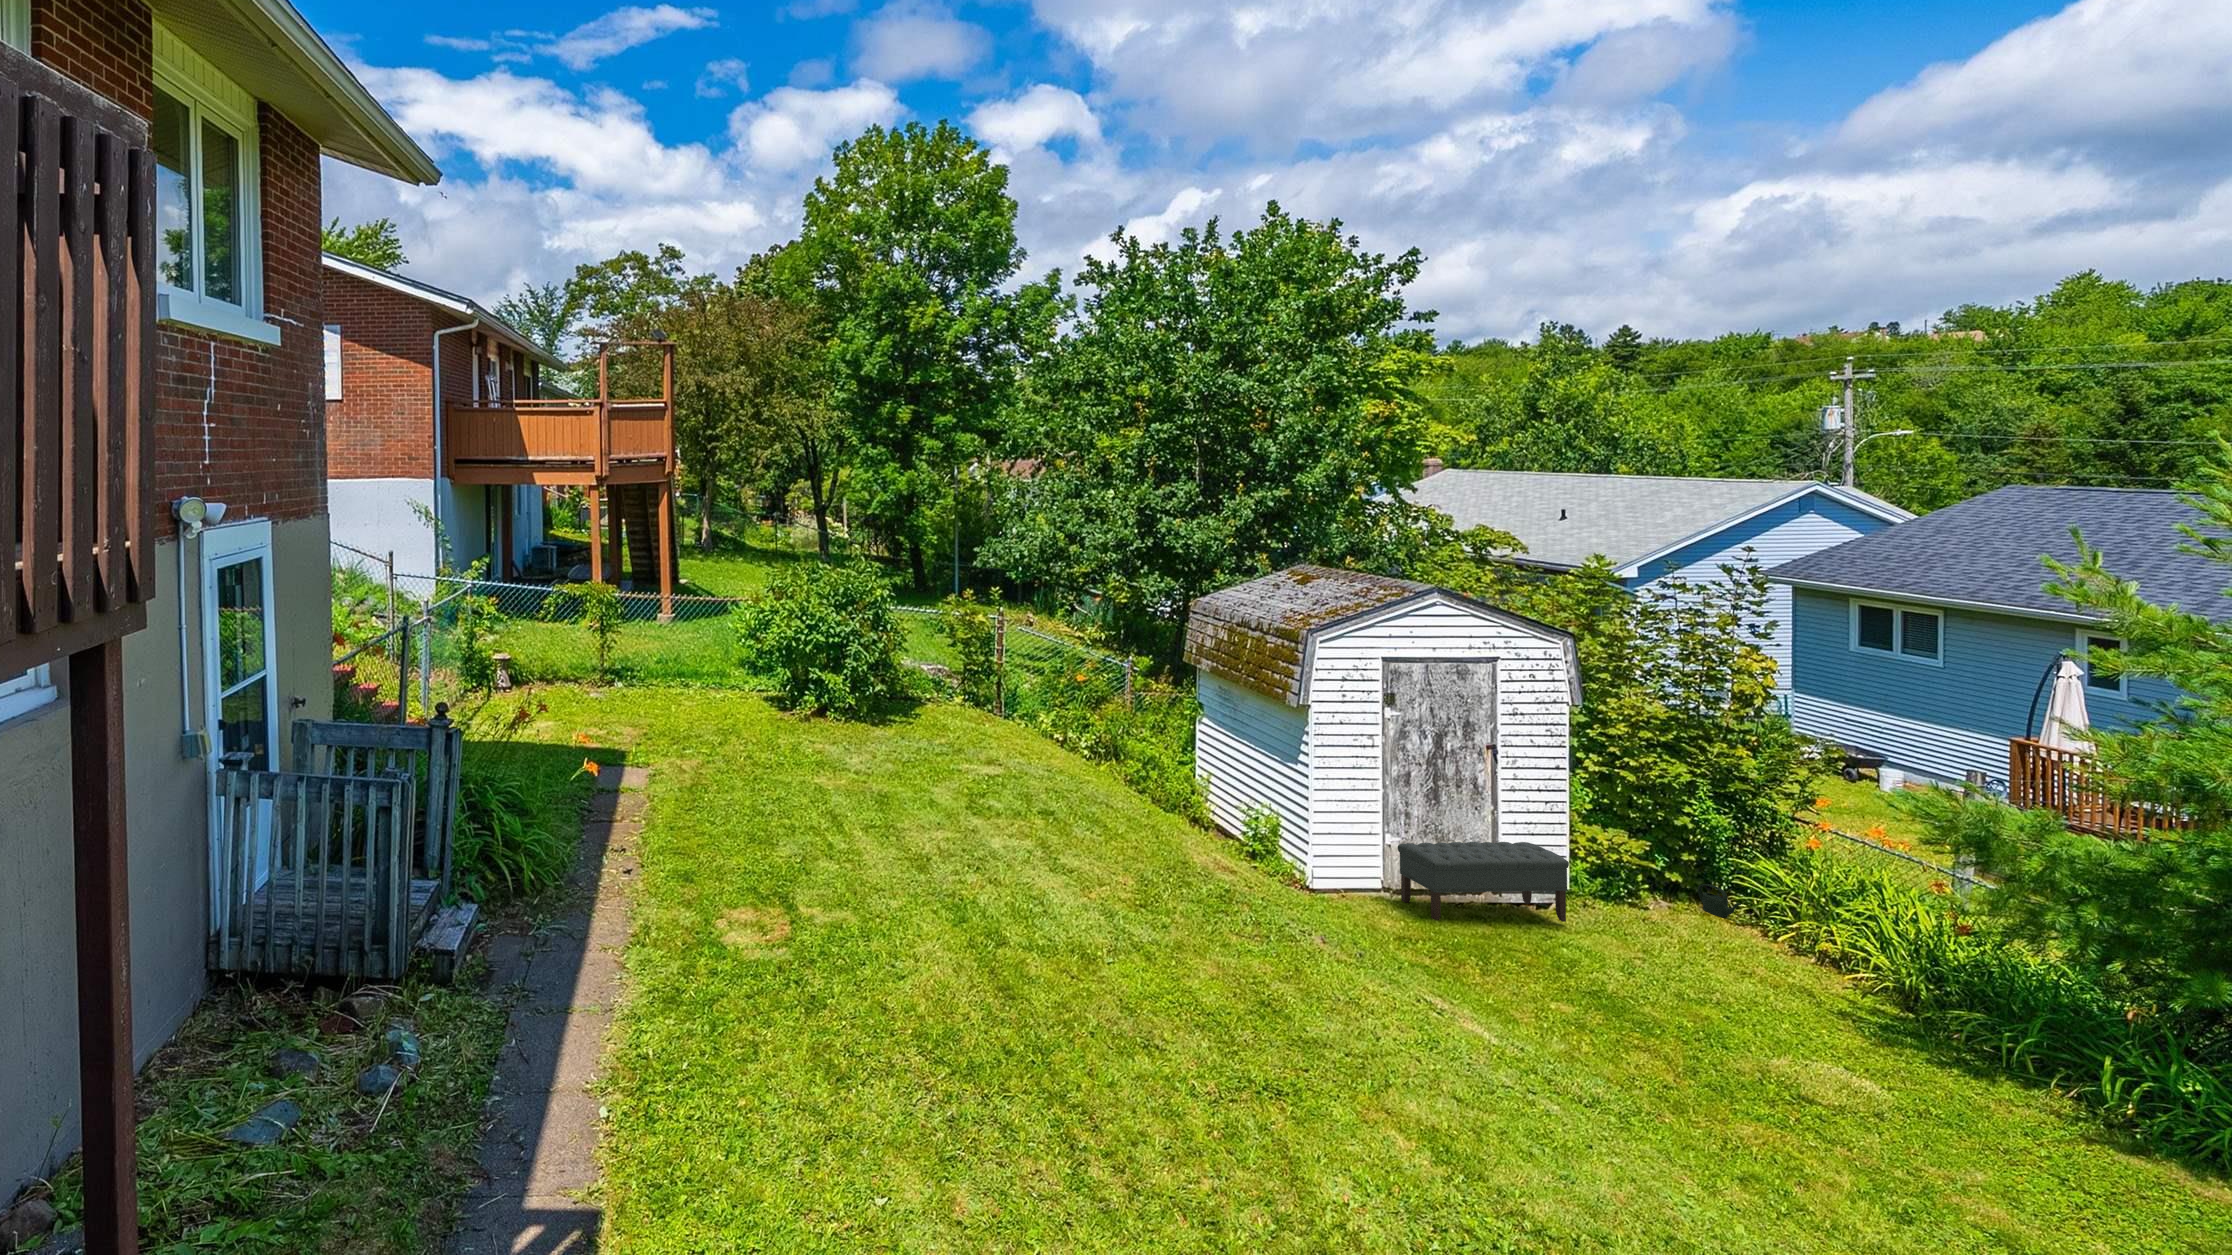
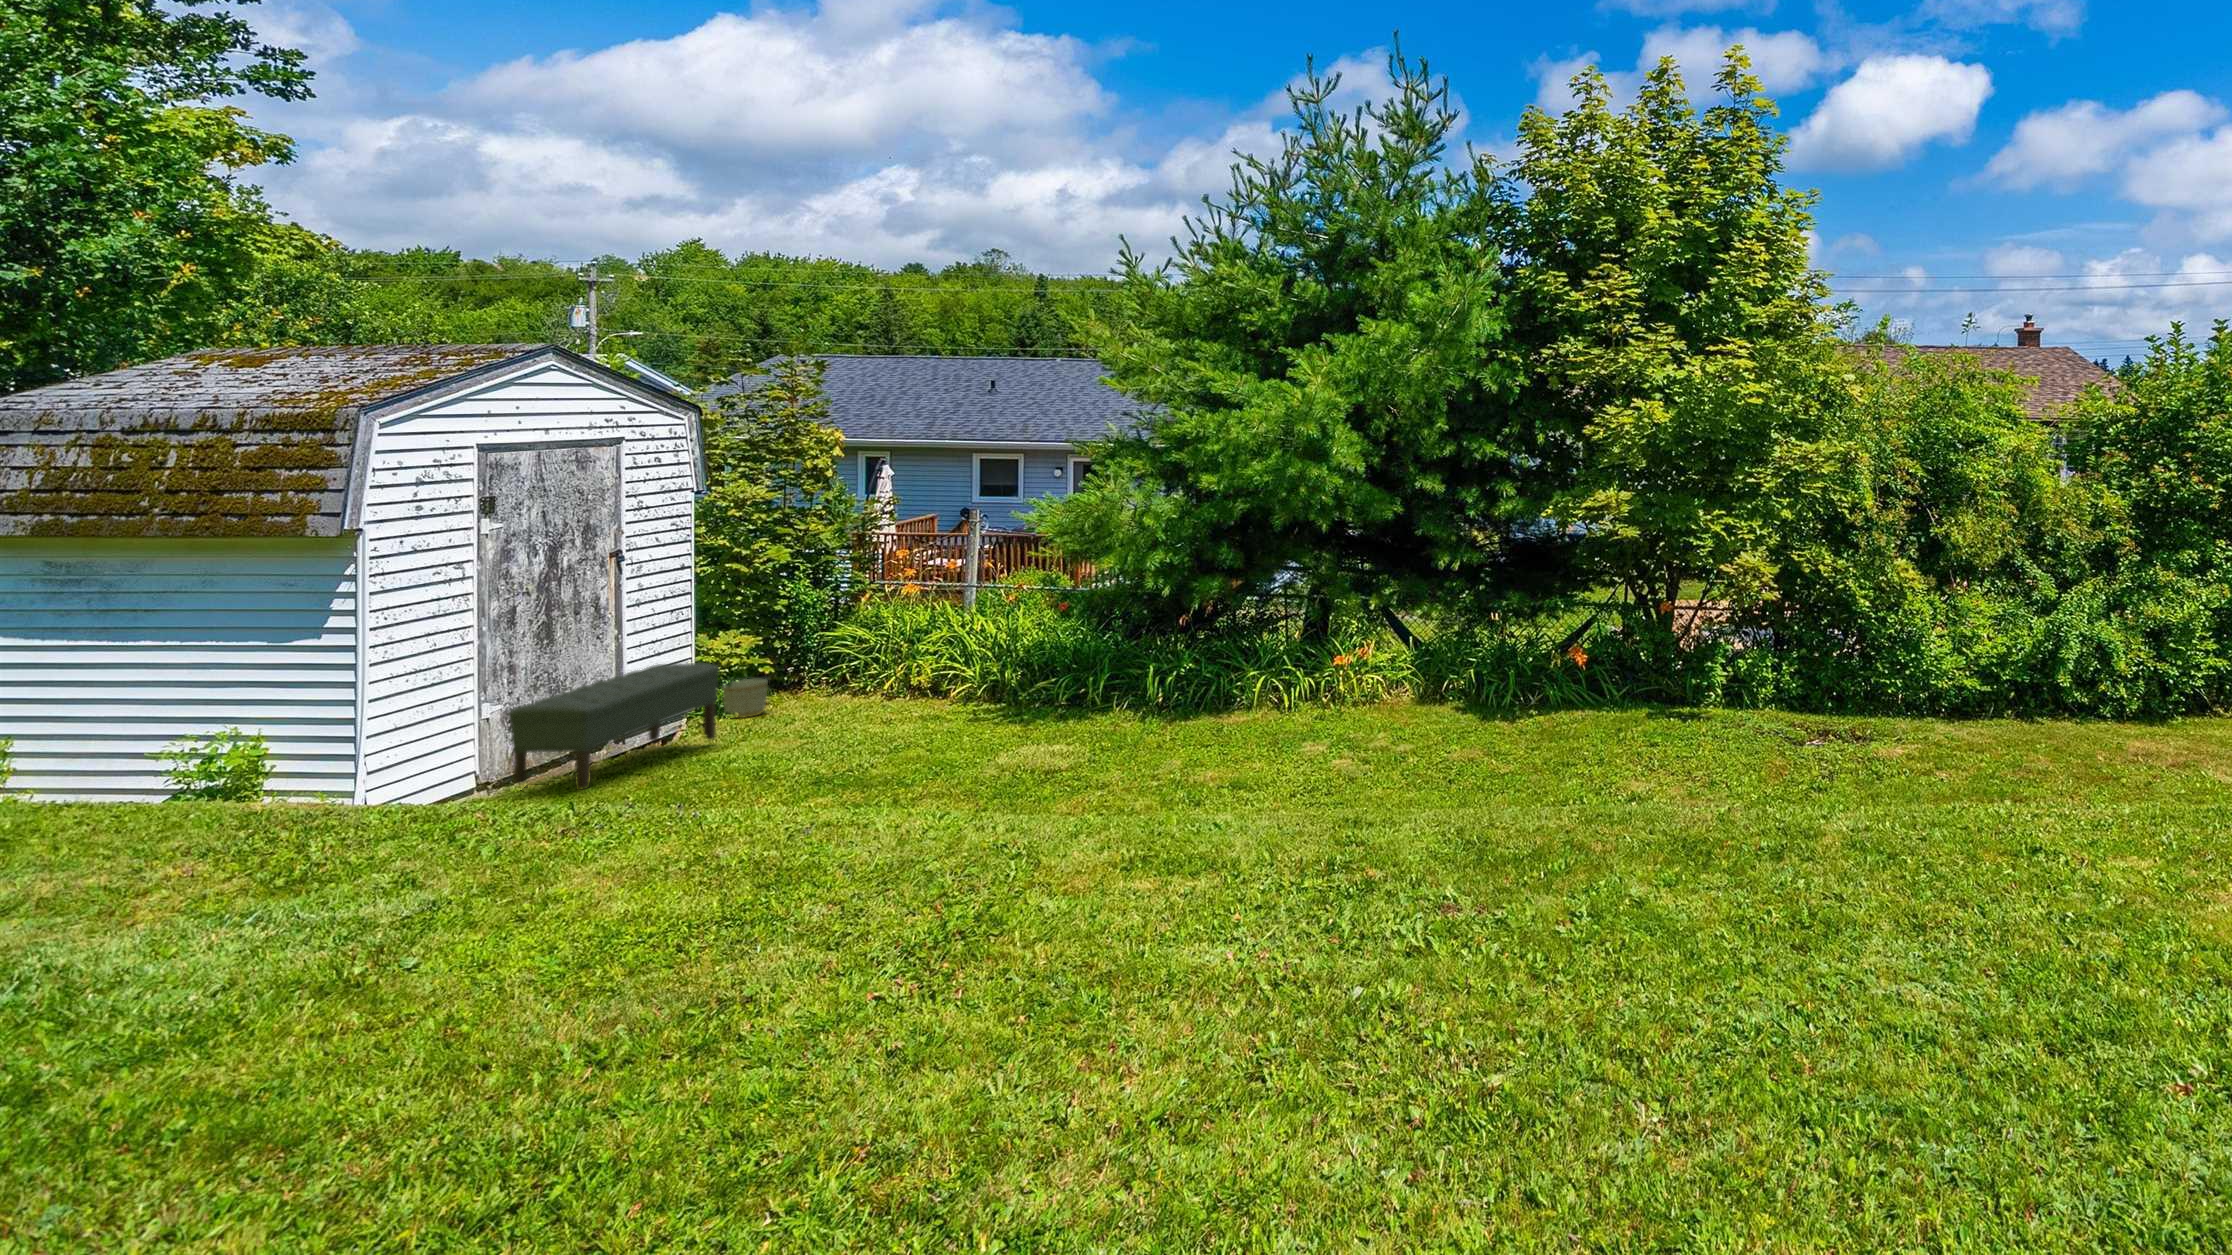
planter: none [1613,876,1656,915] -> present [722,679,768,718]
watering can: present [1698,884,1741,917] -> none [783,668,832,697]

